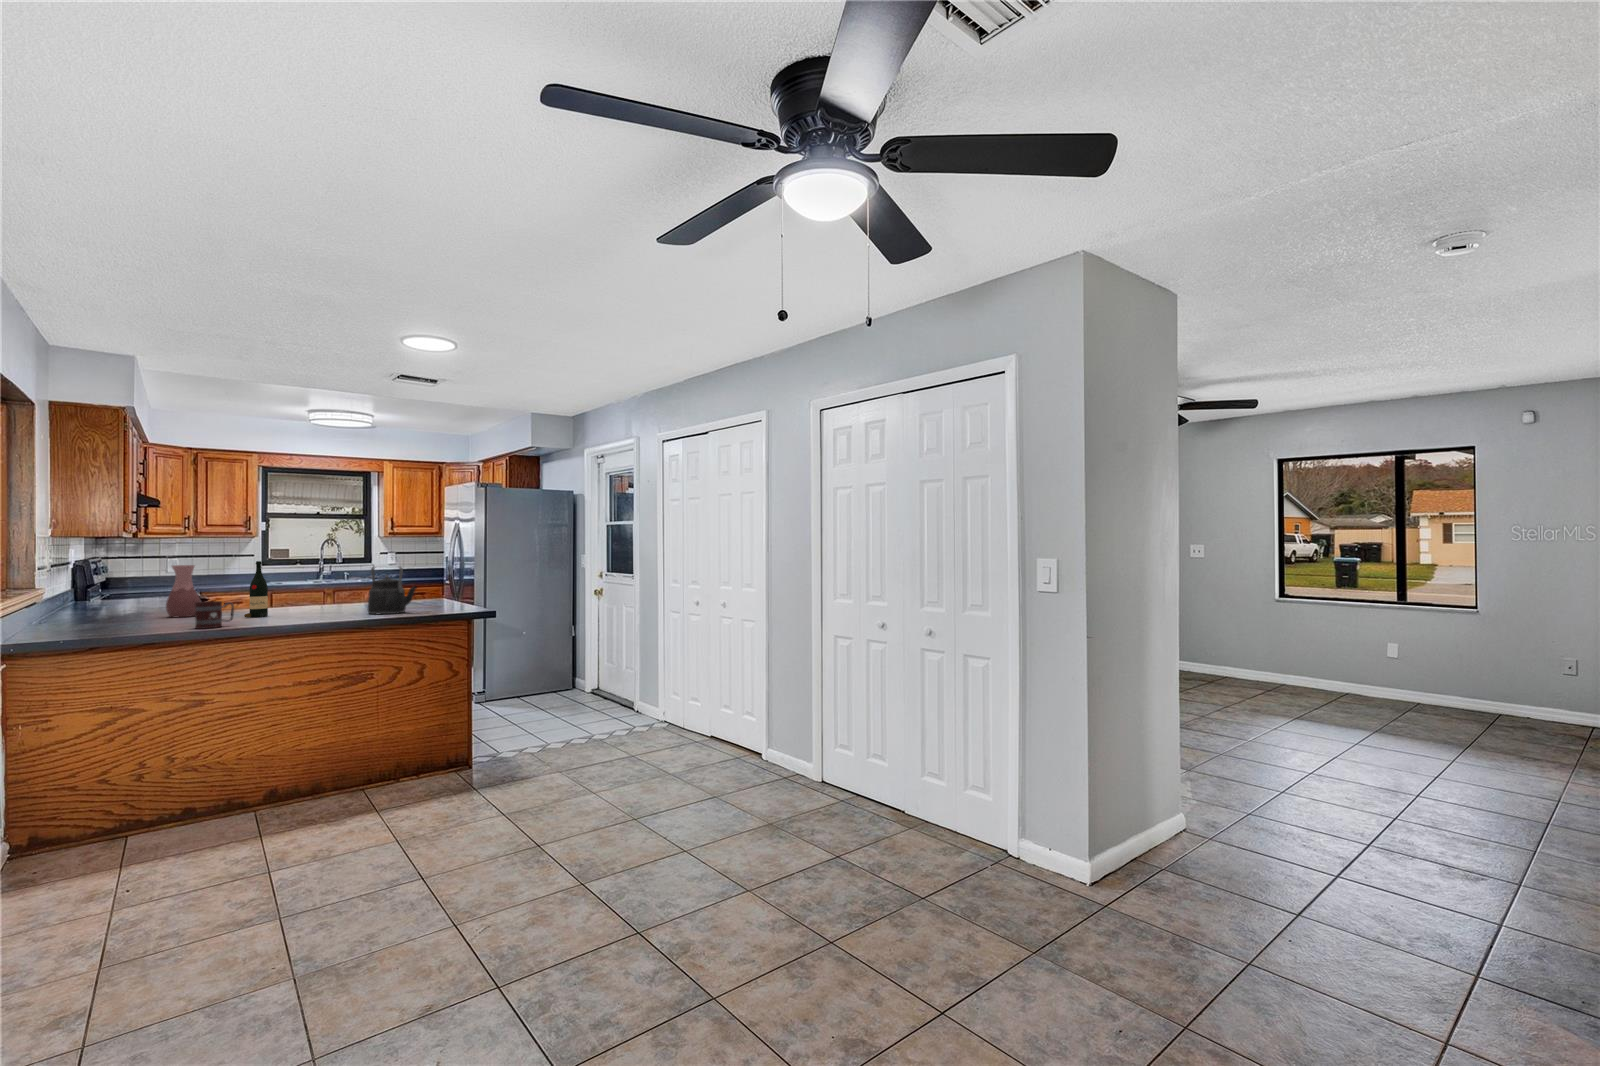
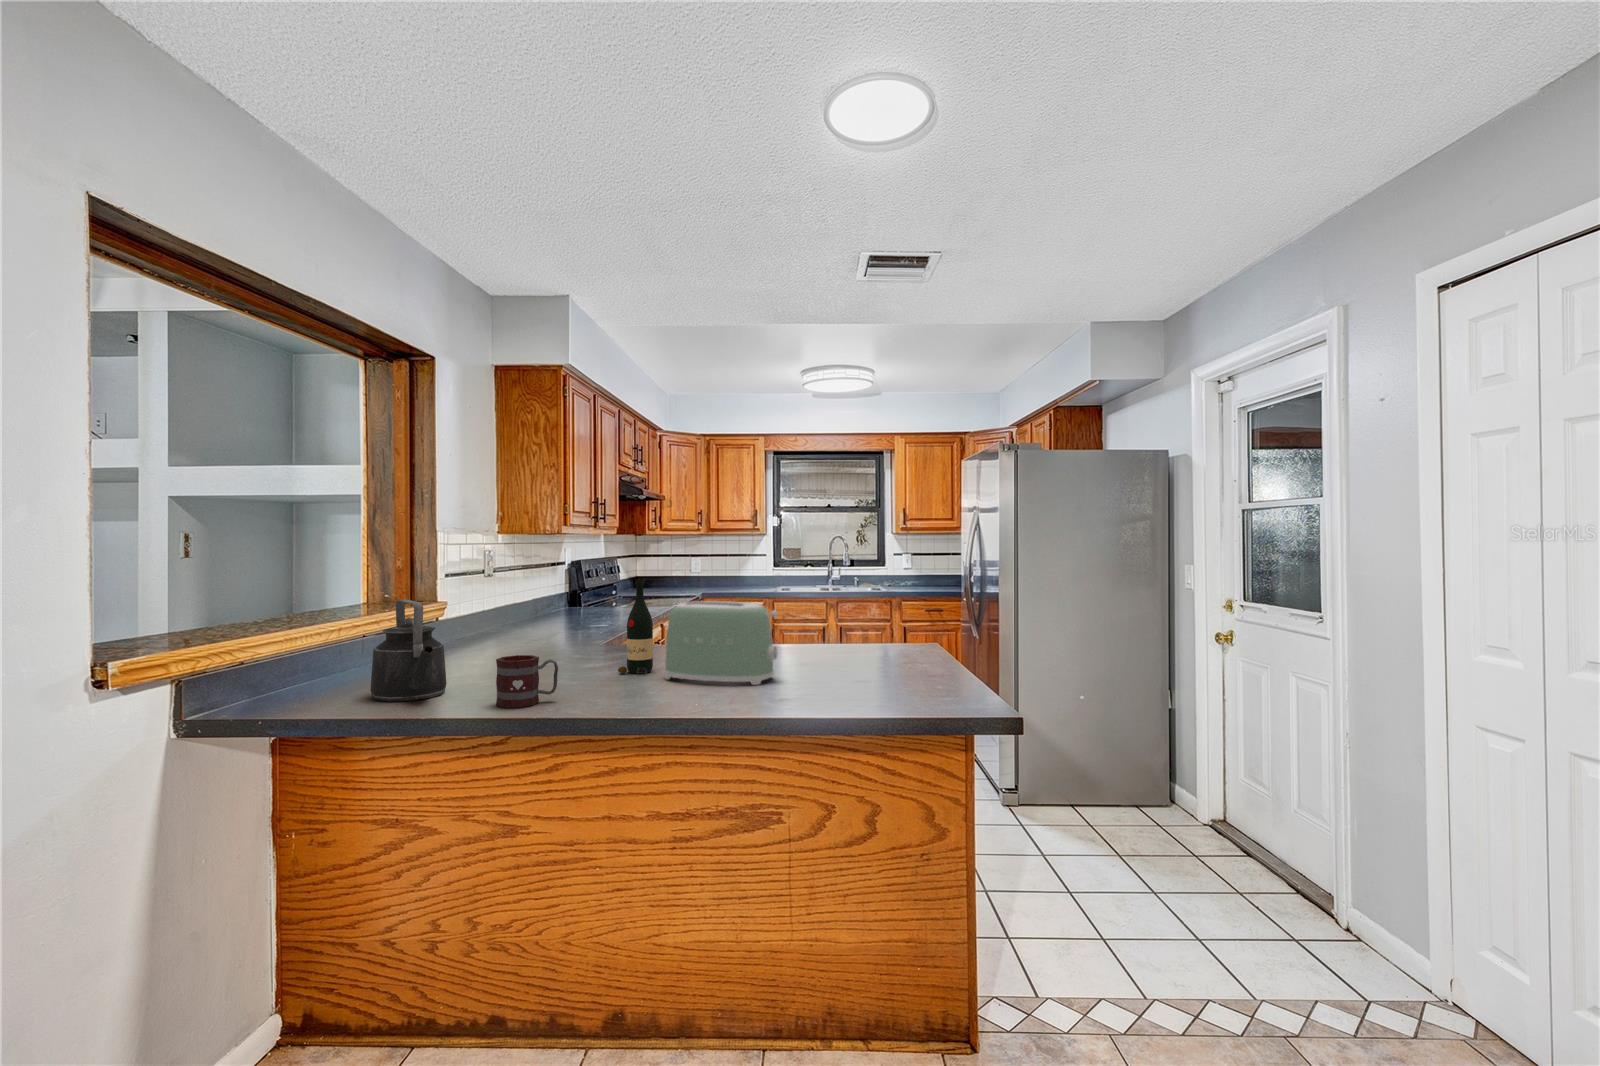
vase: present [166,565,201,617] -> none [552,580,595,659]
kettle: present [368,566,417,614] -> present [370,599,447,702]
toaster: none [283,571,361,617] -> present [665,601,778,685]

